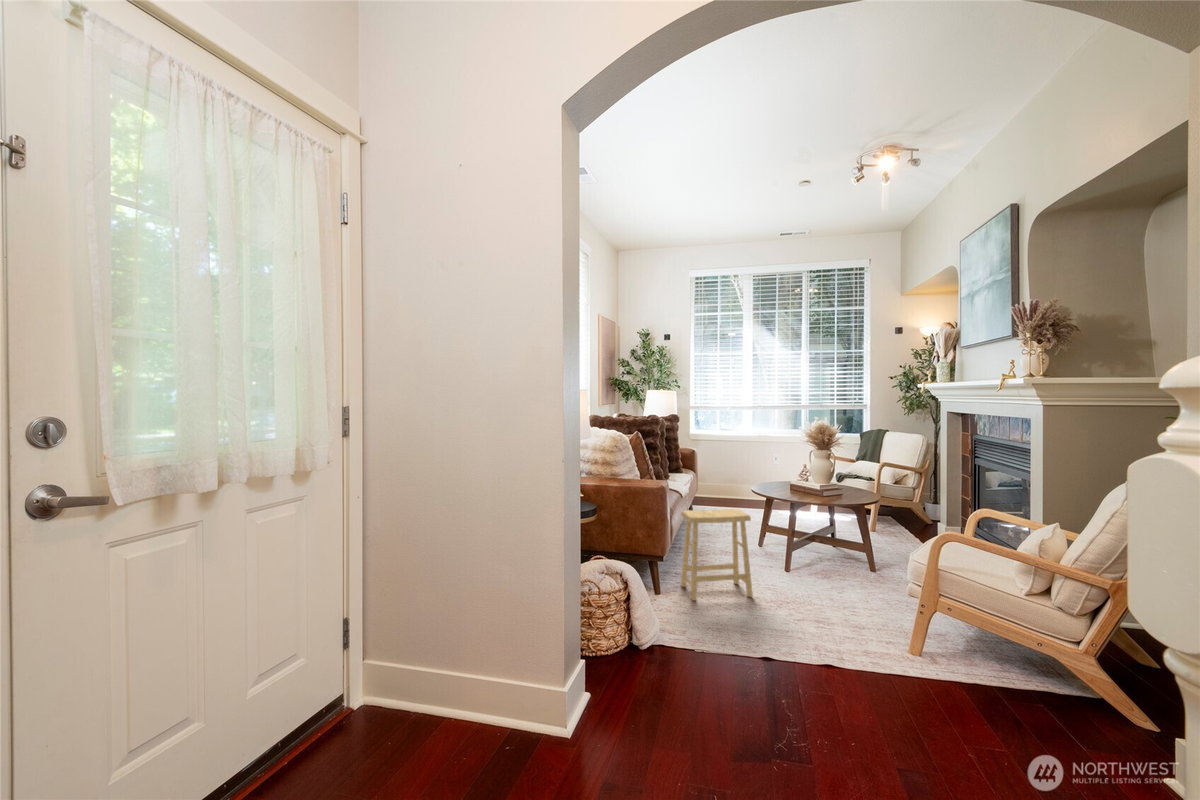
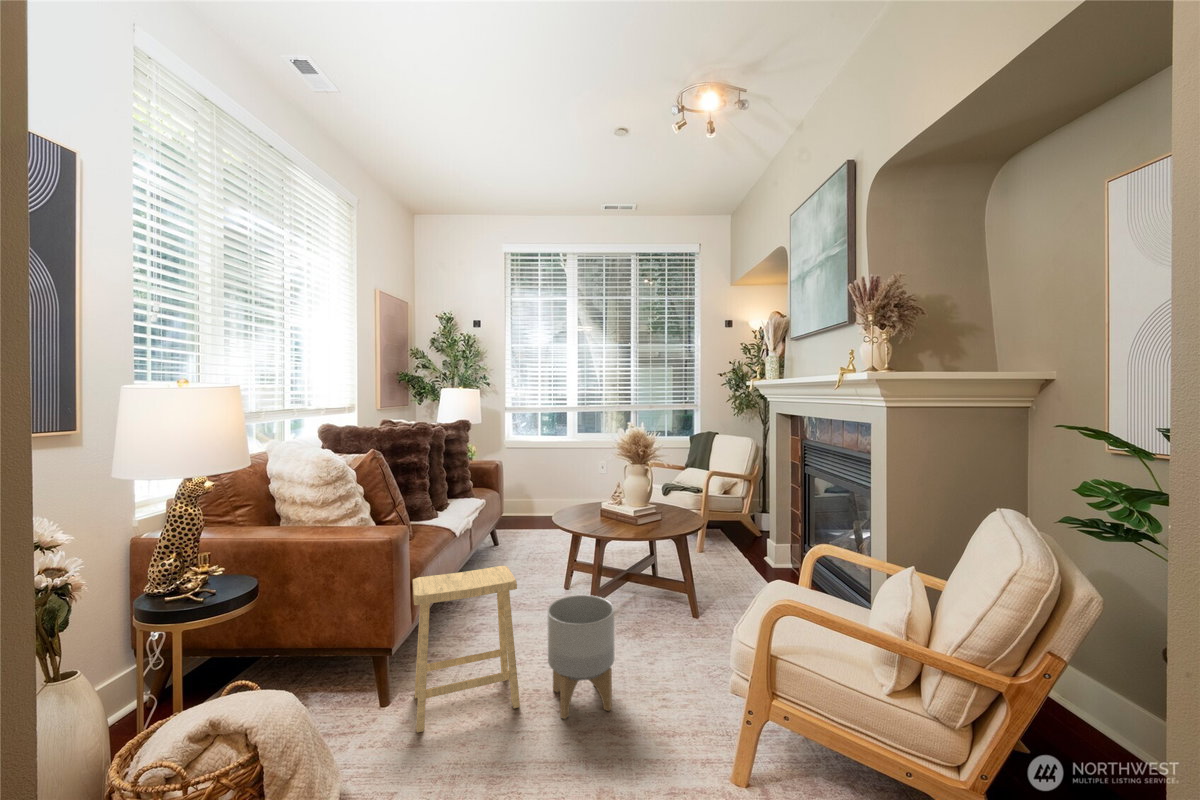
planter: none [771,532,818,605] -> present [547,595,615,719]

